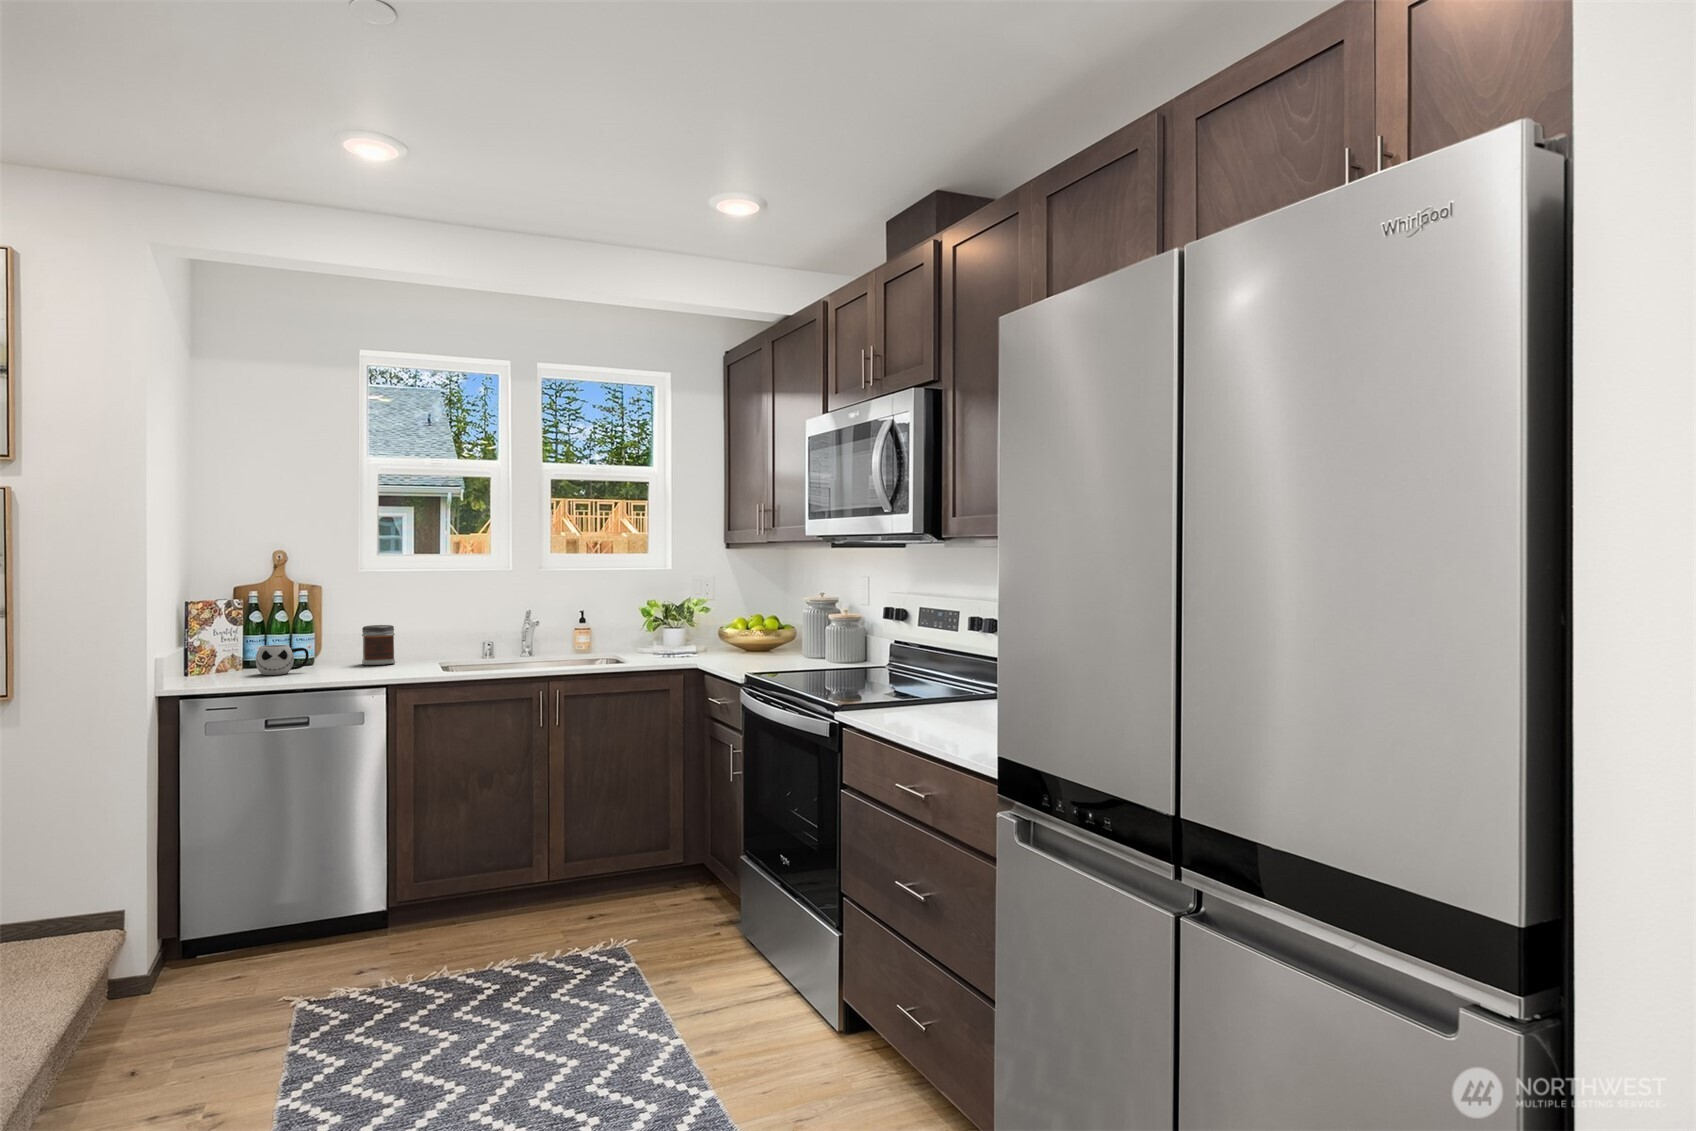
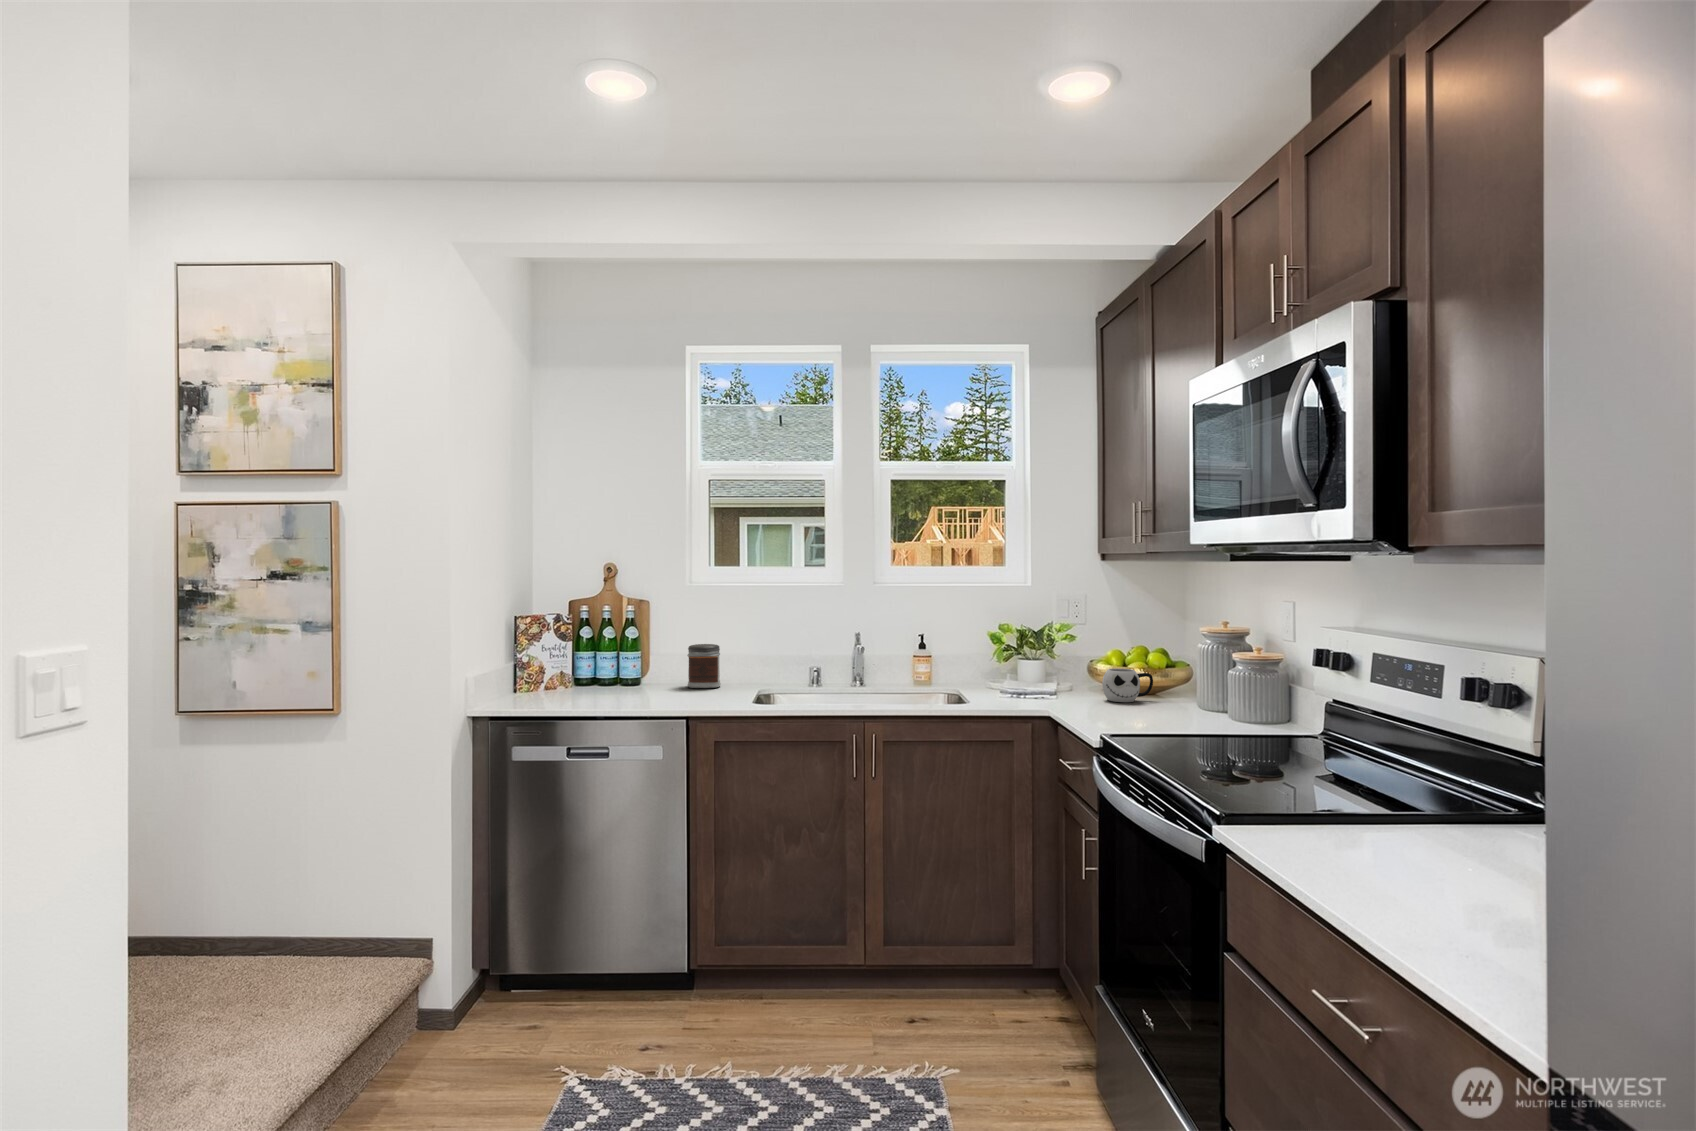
mug: present [256,645,309,675] -> present [1102,668,1153,702]

